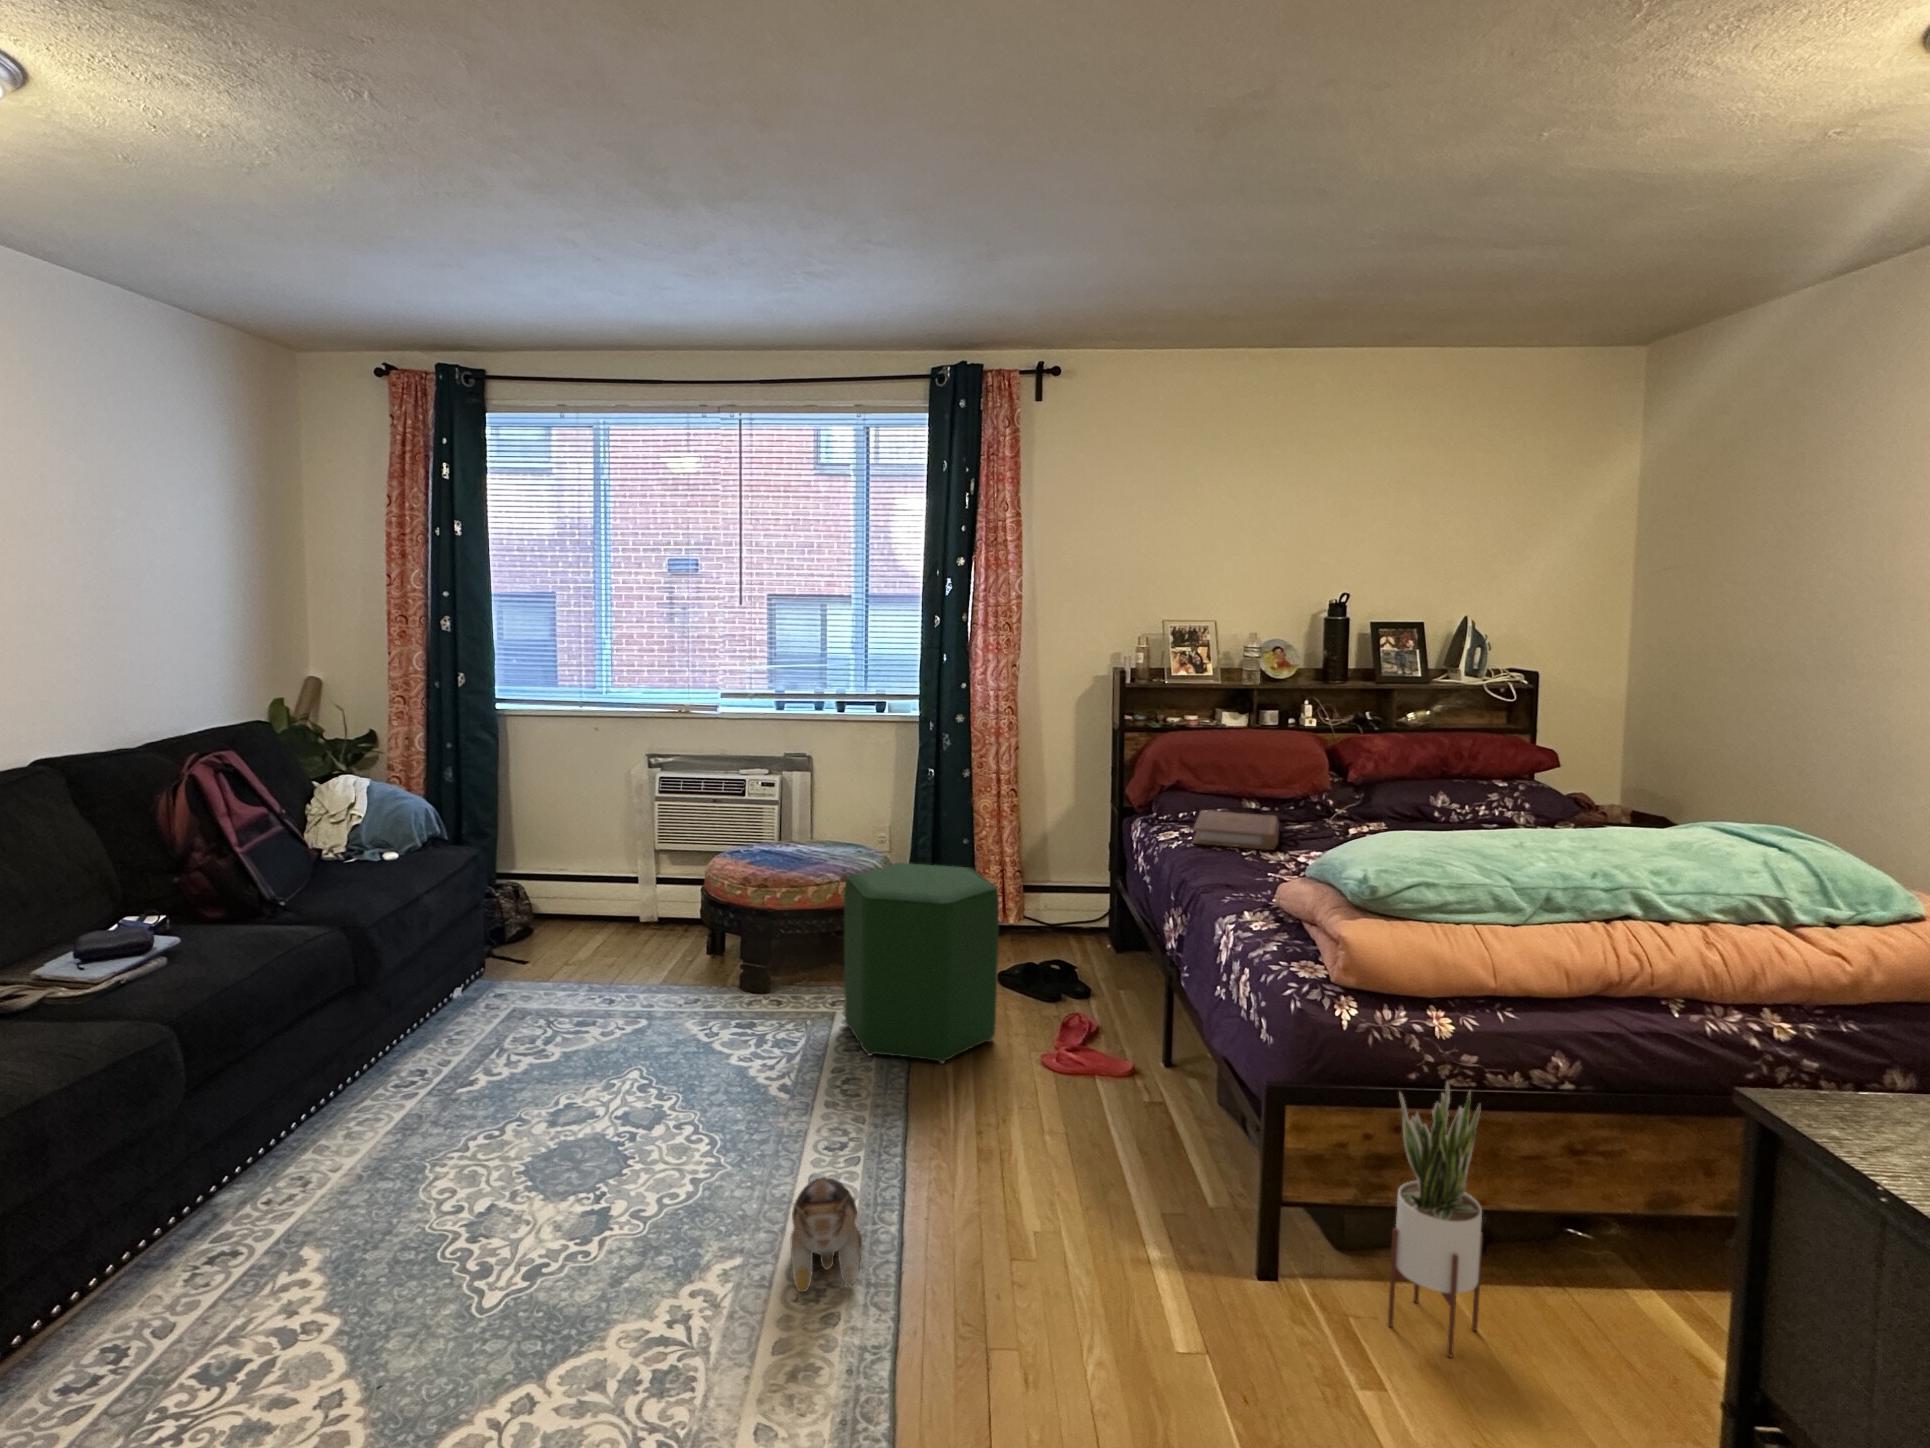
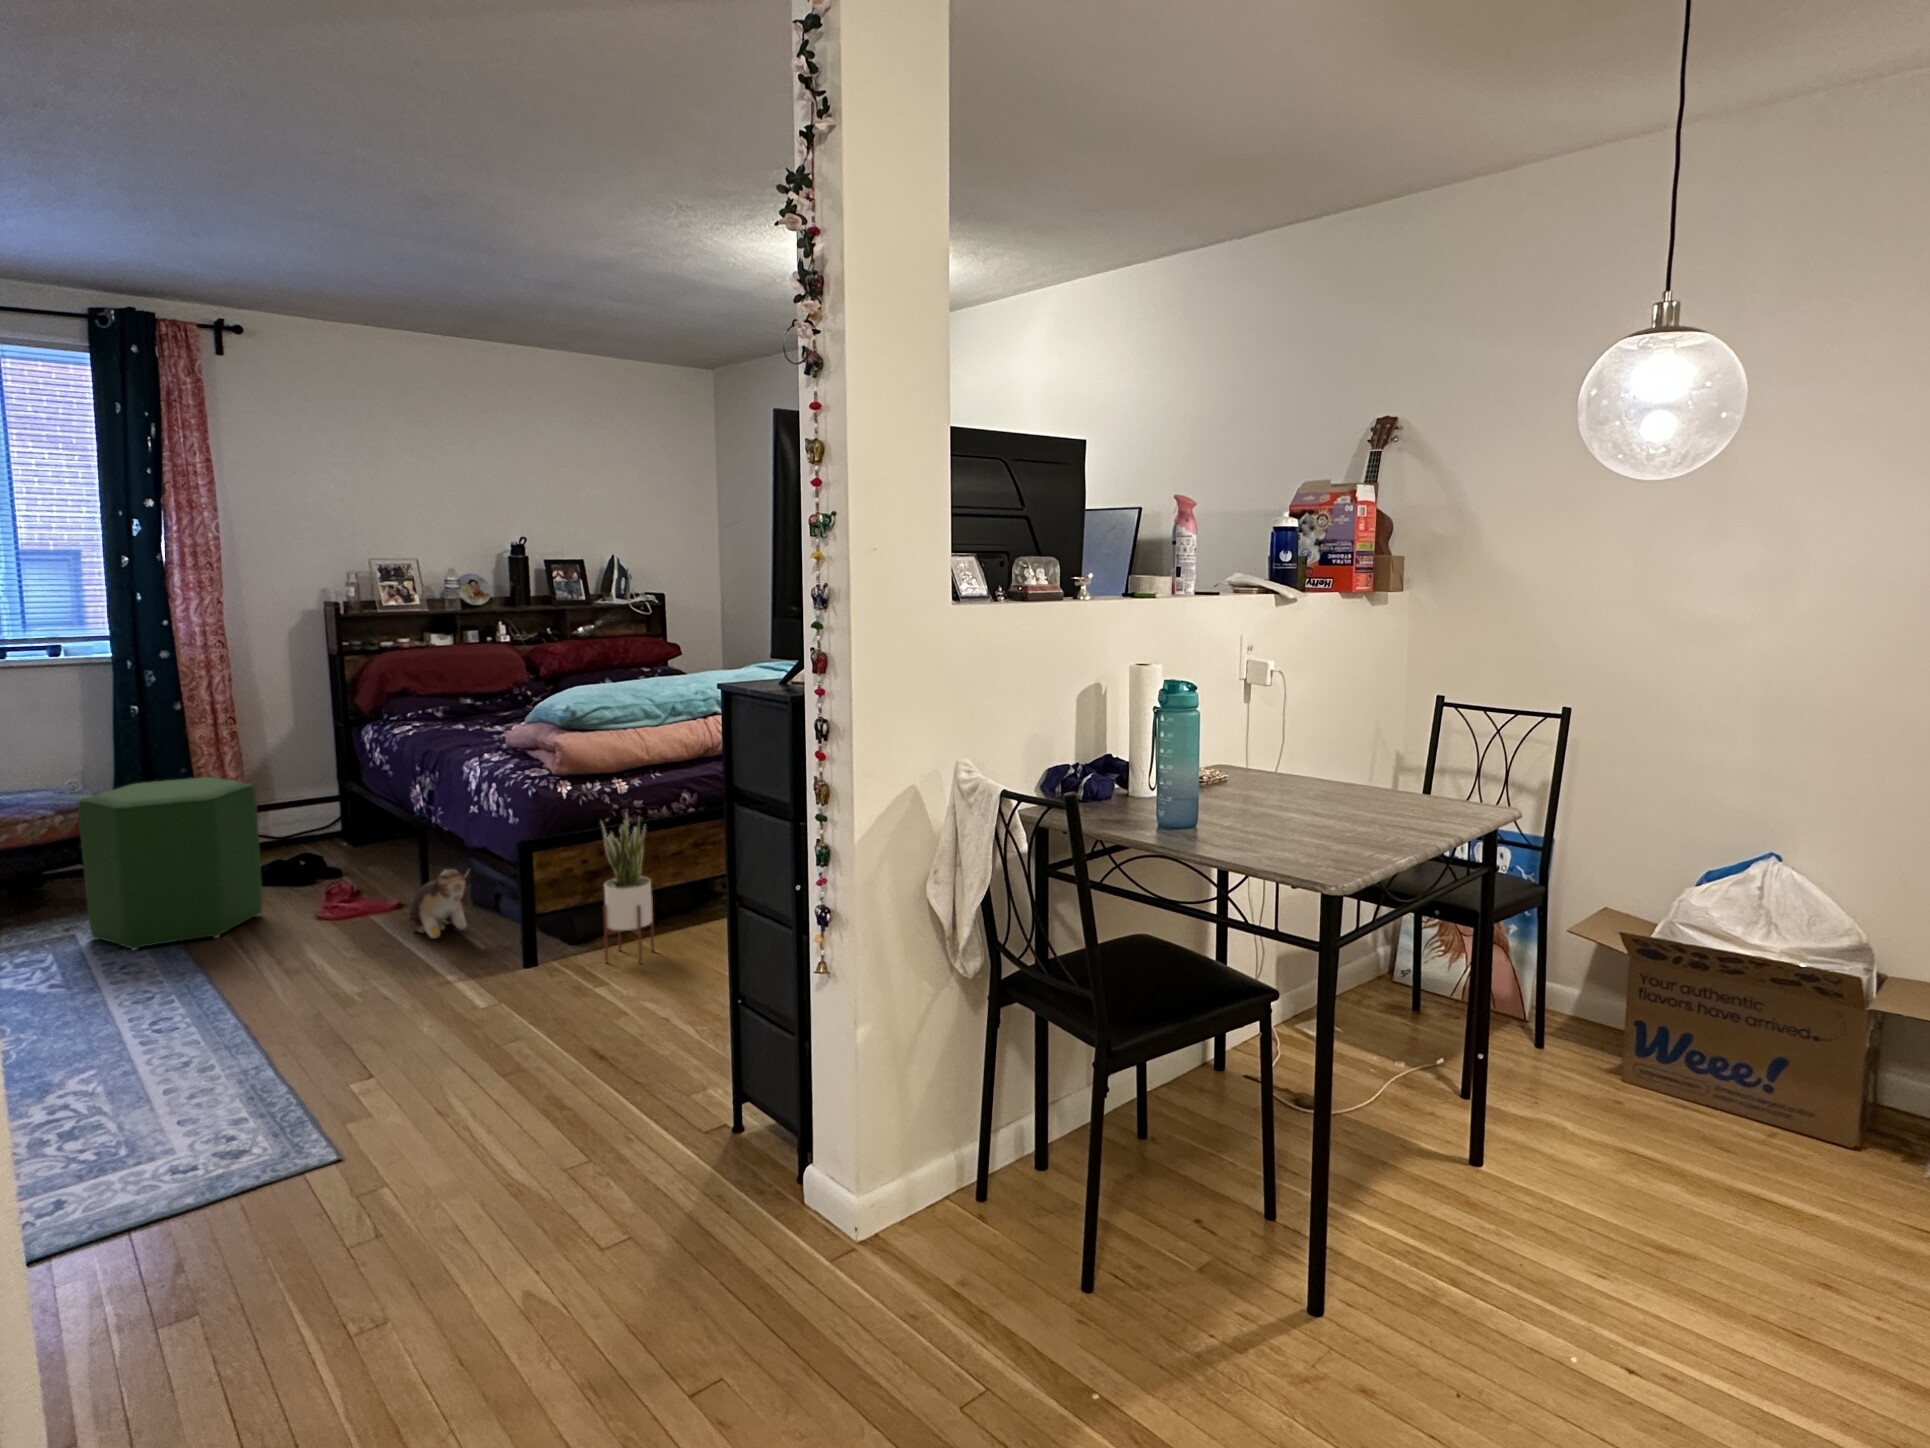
book: present [1193,810,1279,850] -> none [427,704,496,728]
plush toy: present [790,1177,862,1292] -> present [410,869,466,939]

